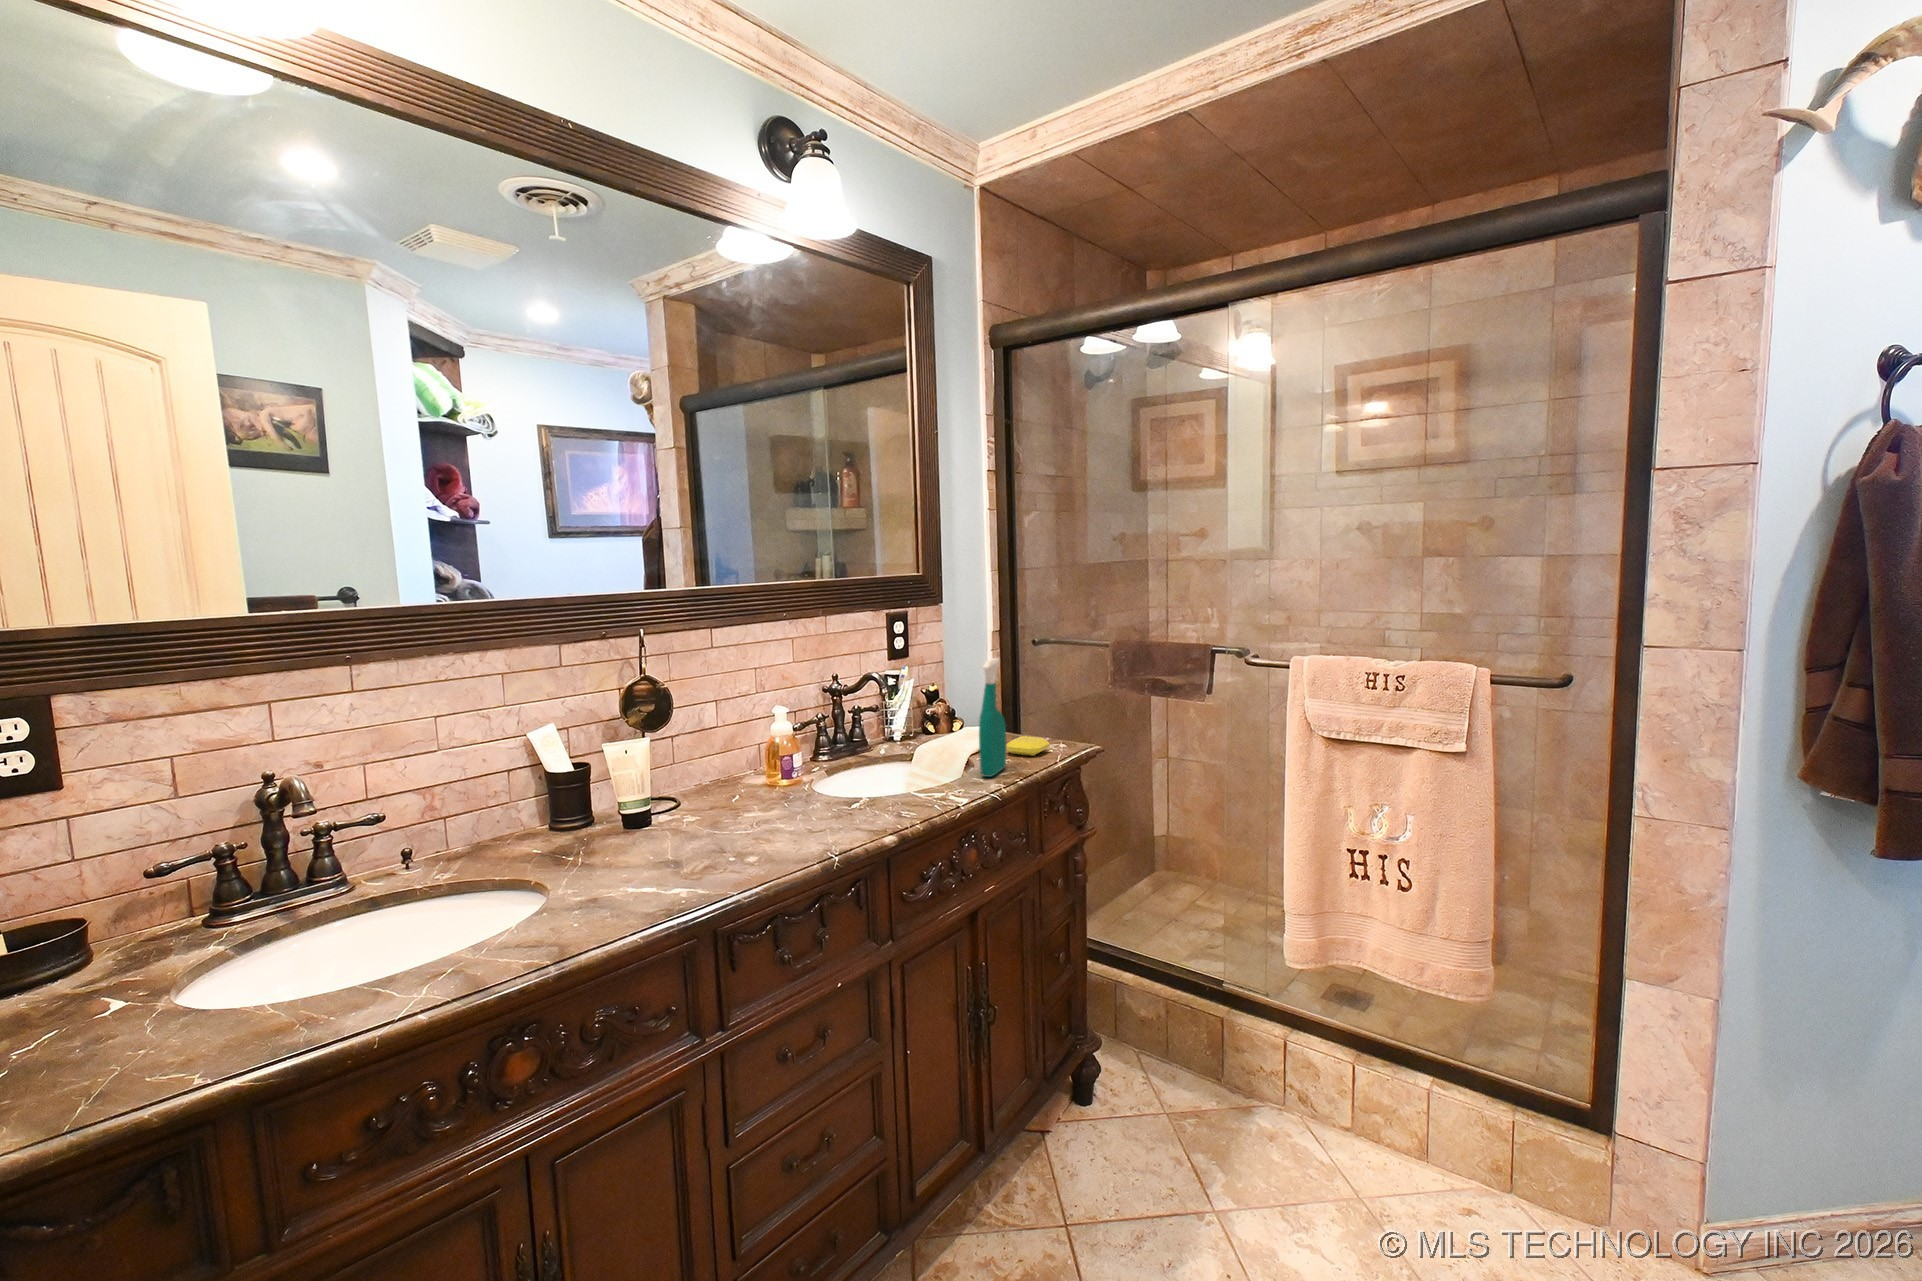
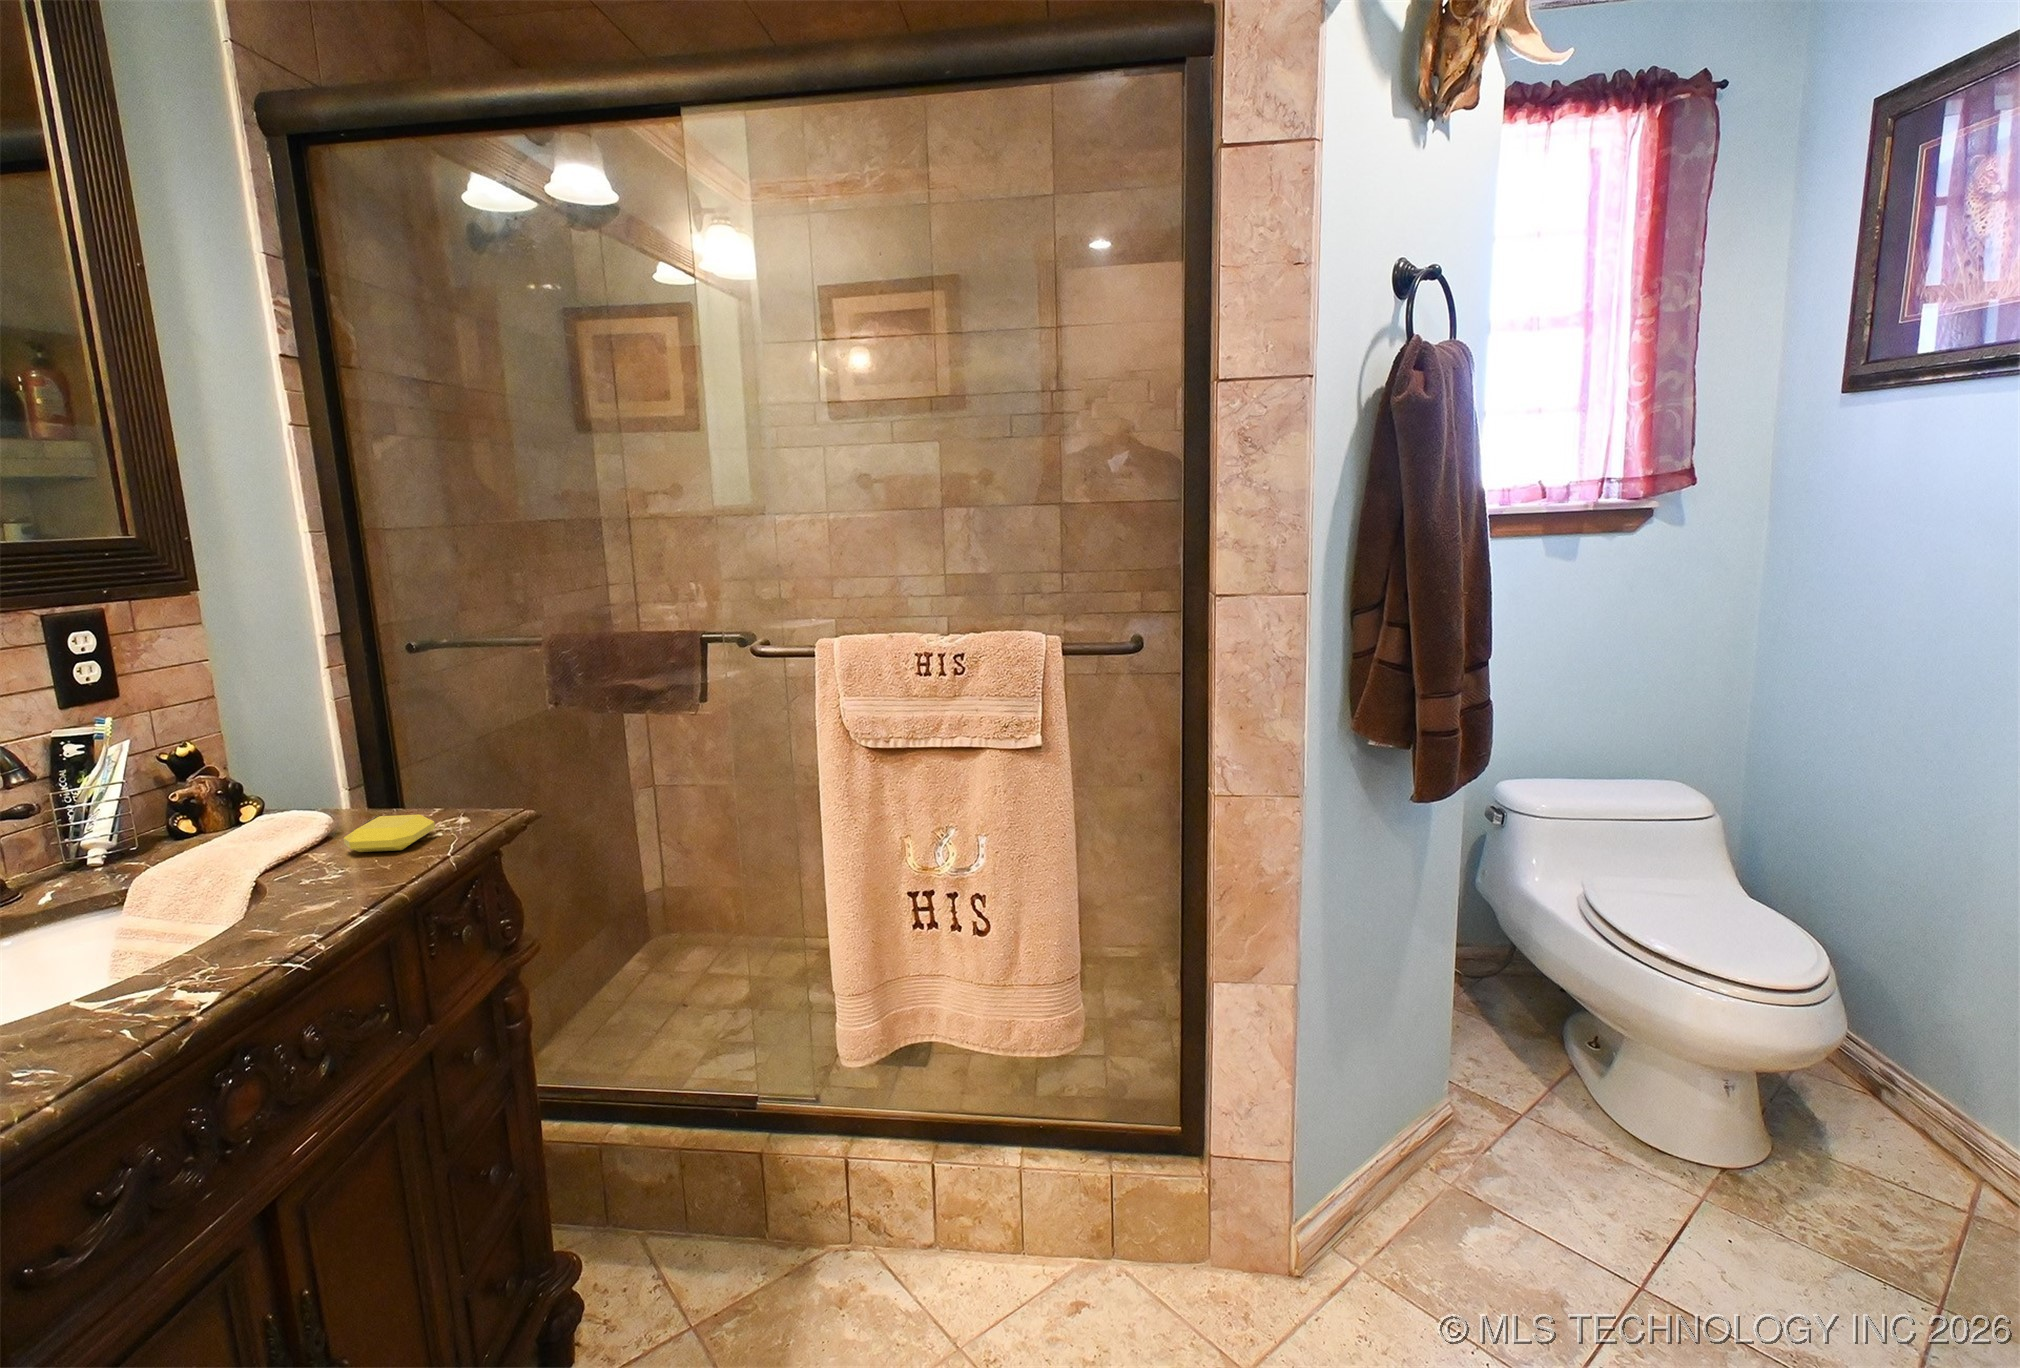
spray bottle: present [979,658,1006,777] -> none [255,686,339,915]

